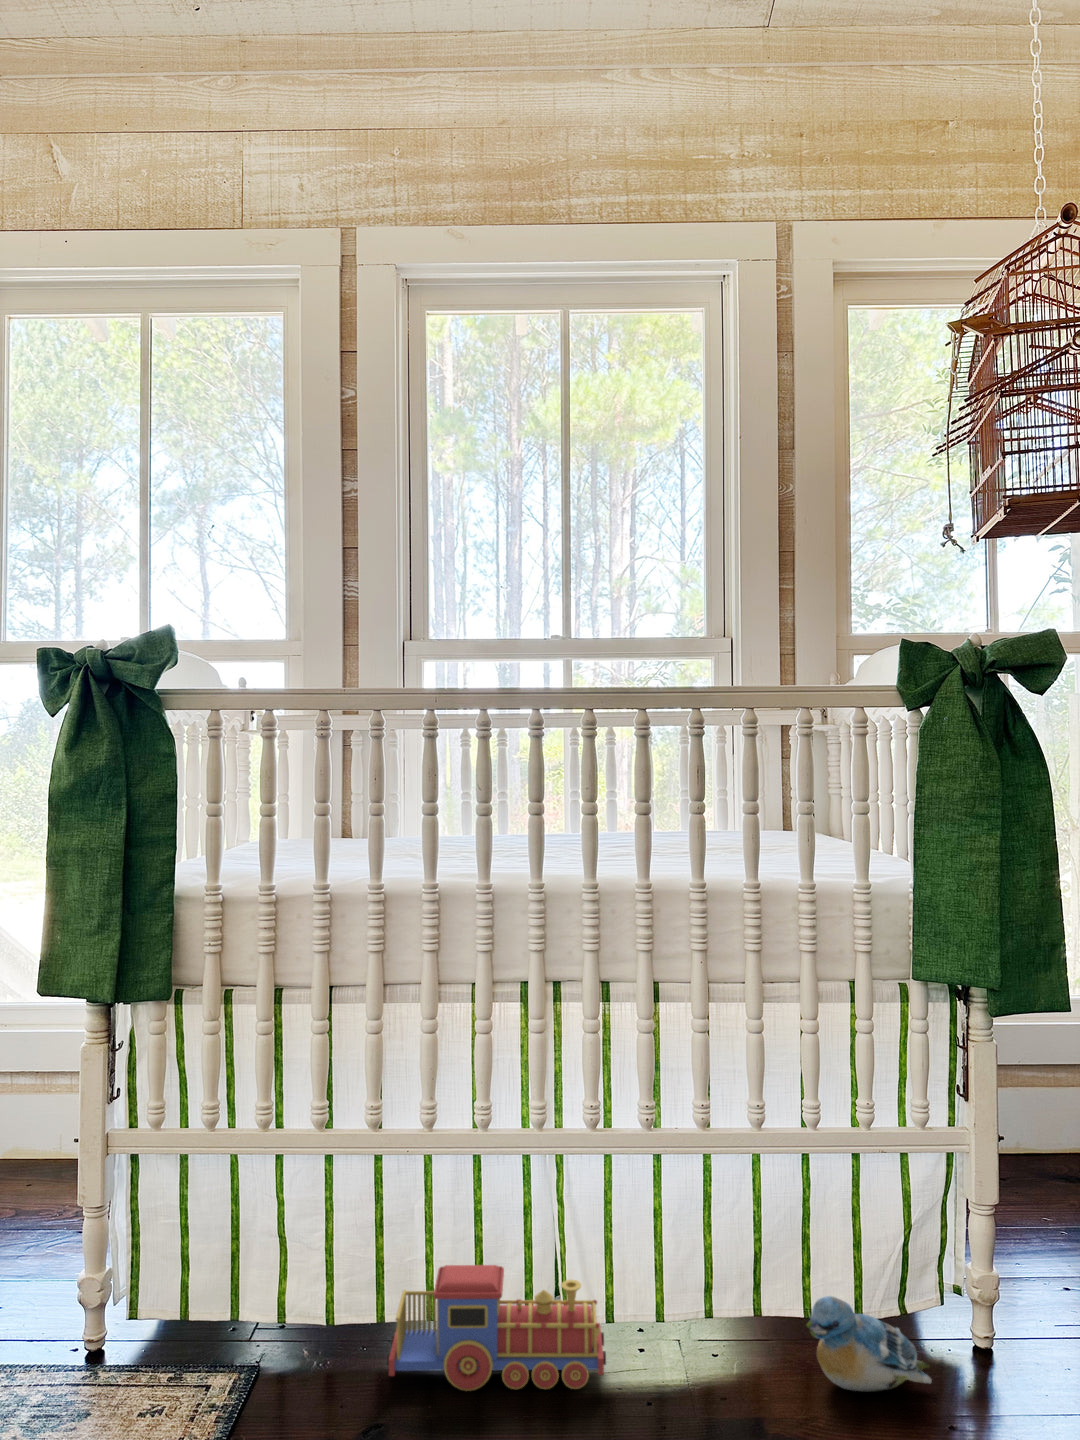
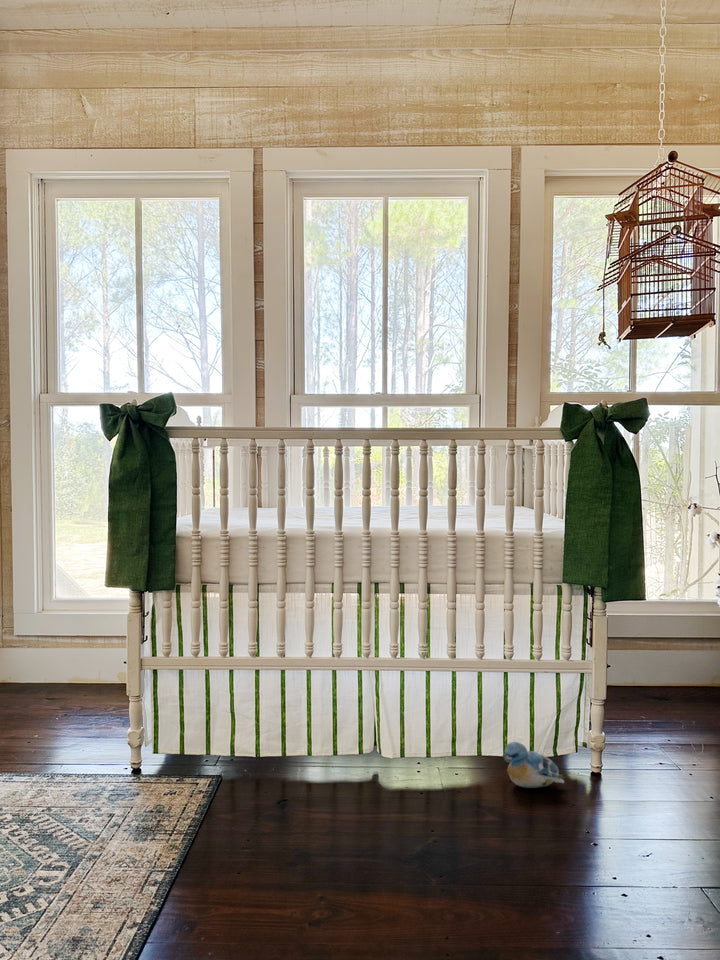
toy train: present [387,1265,606,1391] -> none [288,726,400,785]

